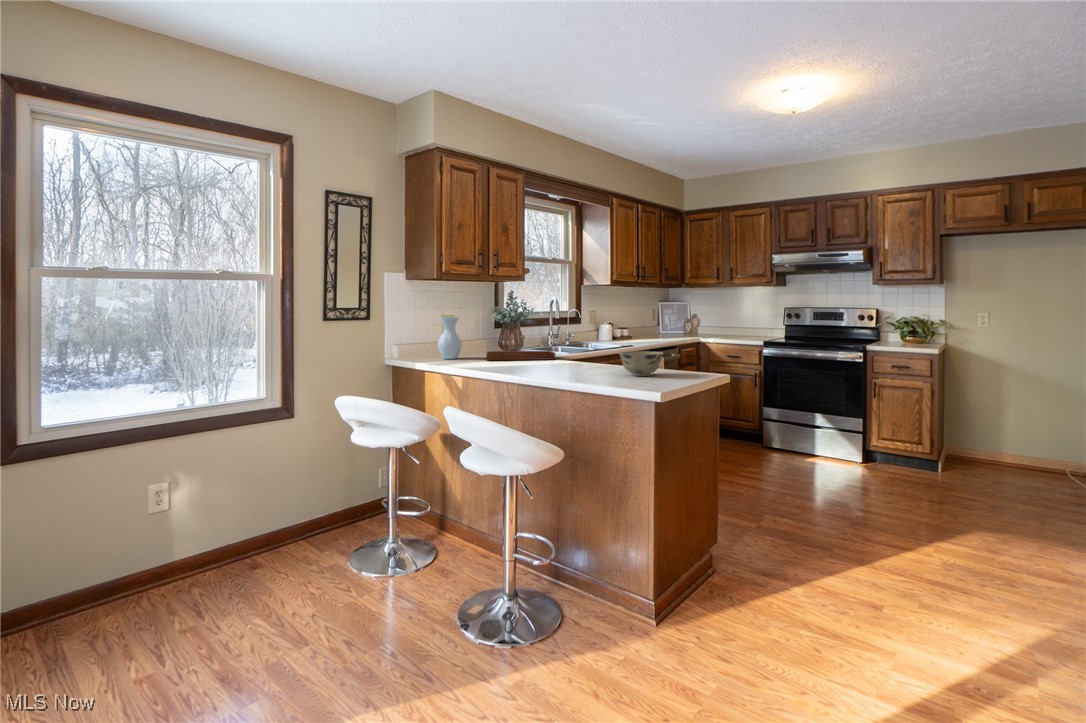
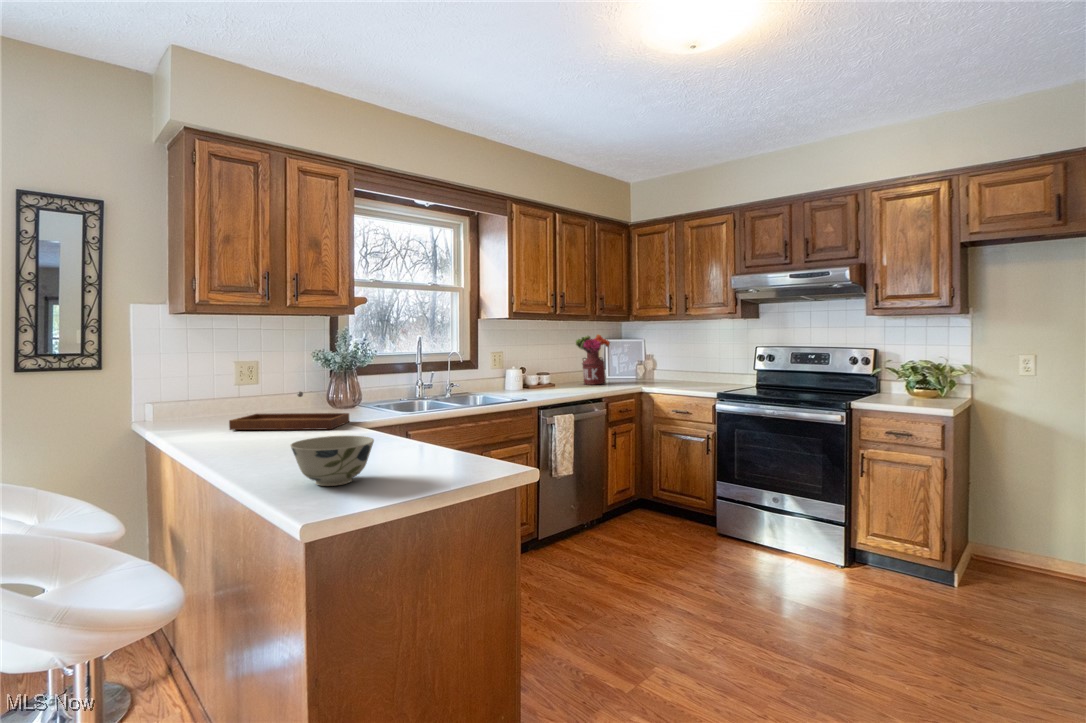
flower arrangement: none [648,299,677,338] -> present [576,335,610,385]
vase: present [438,317,462,359] -> none [182,364,222,425]

